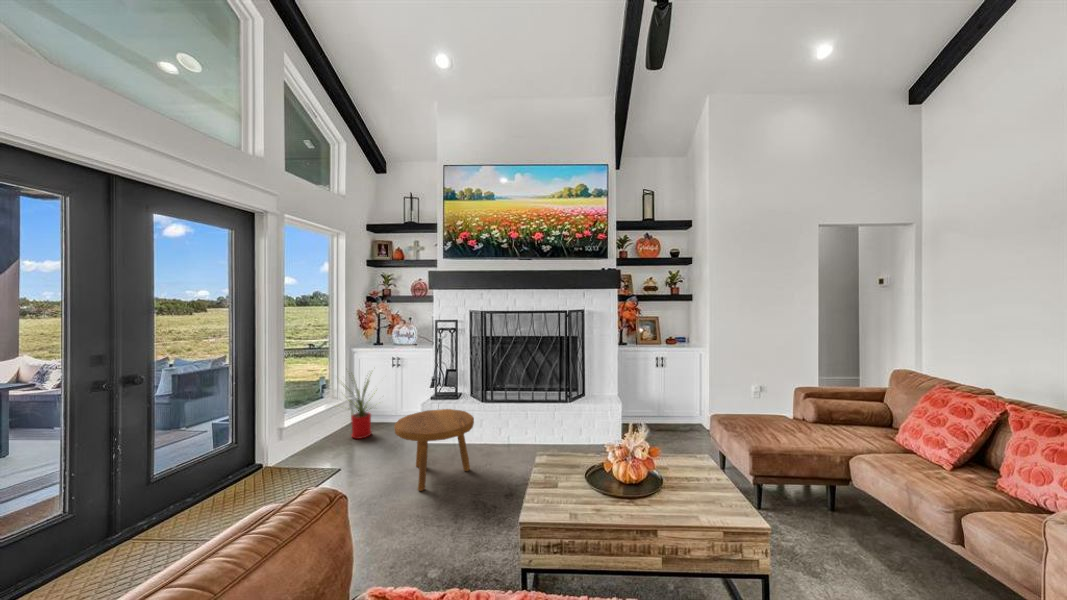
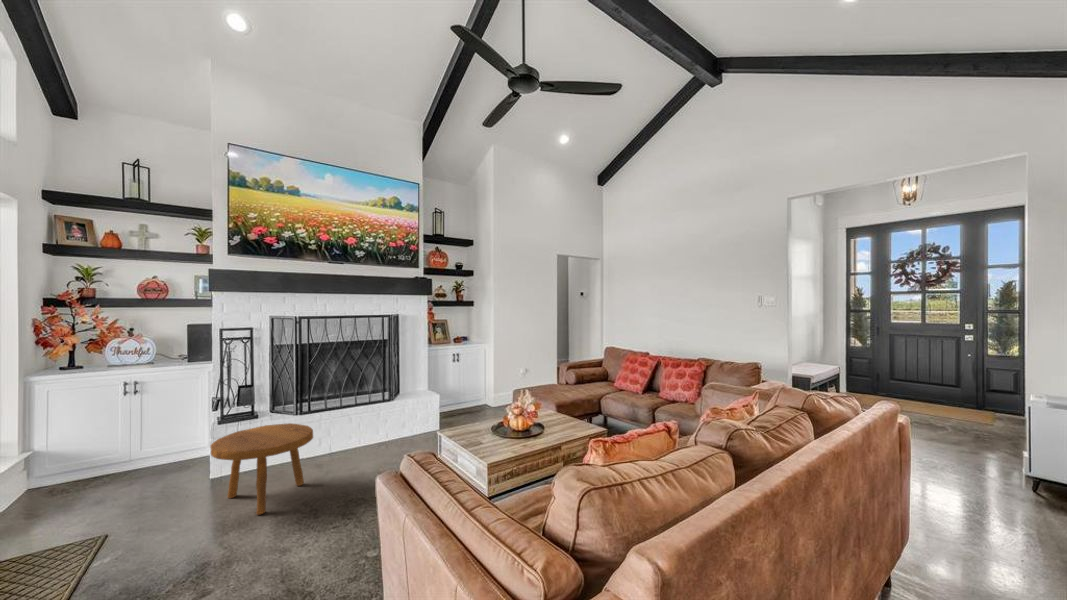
house plant: present [346,379,375,439] -> none [39,394,143,498]

